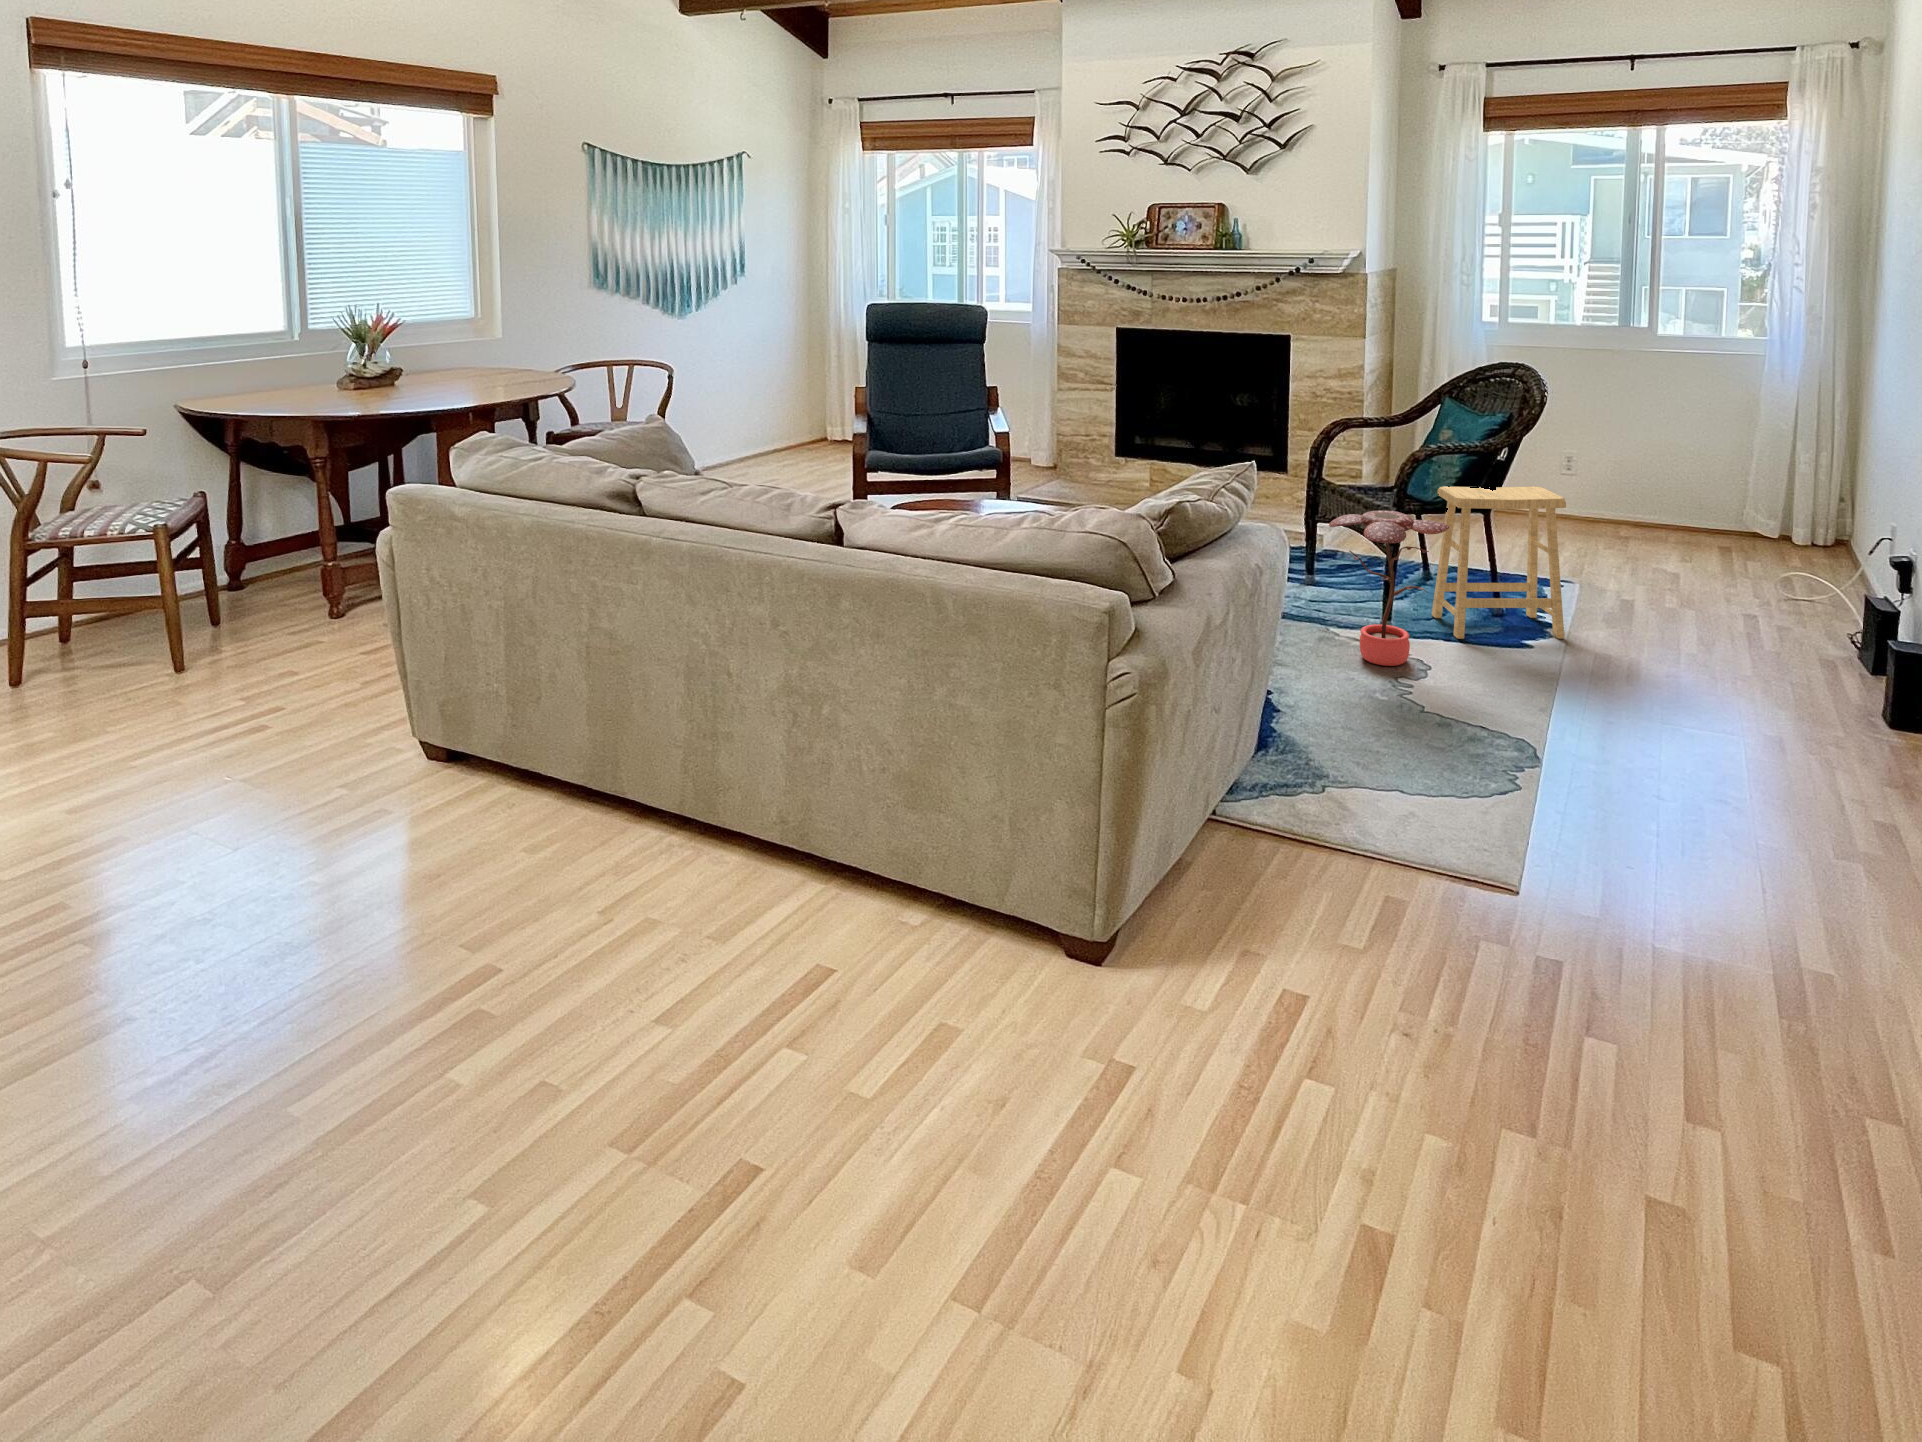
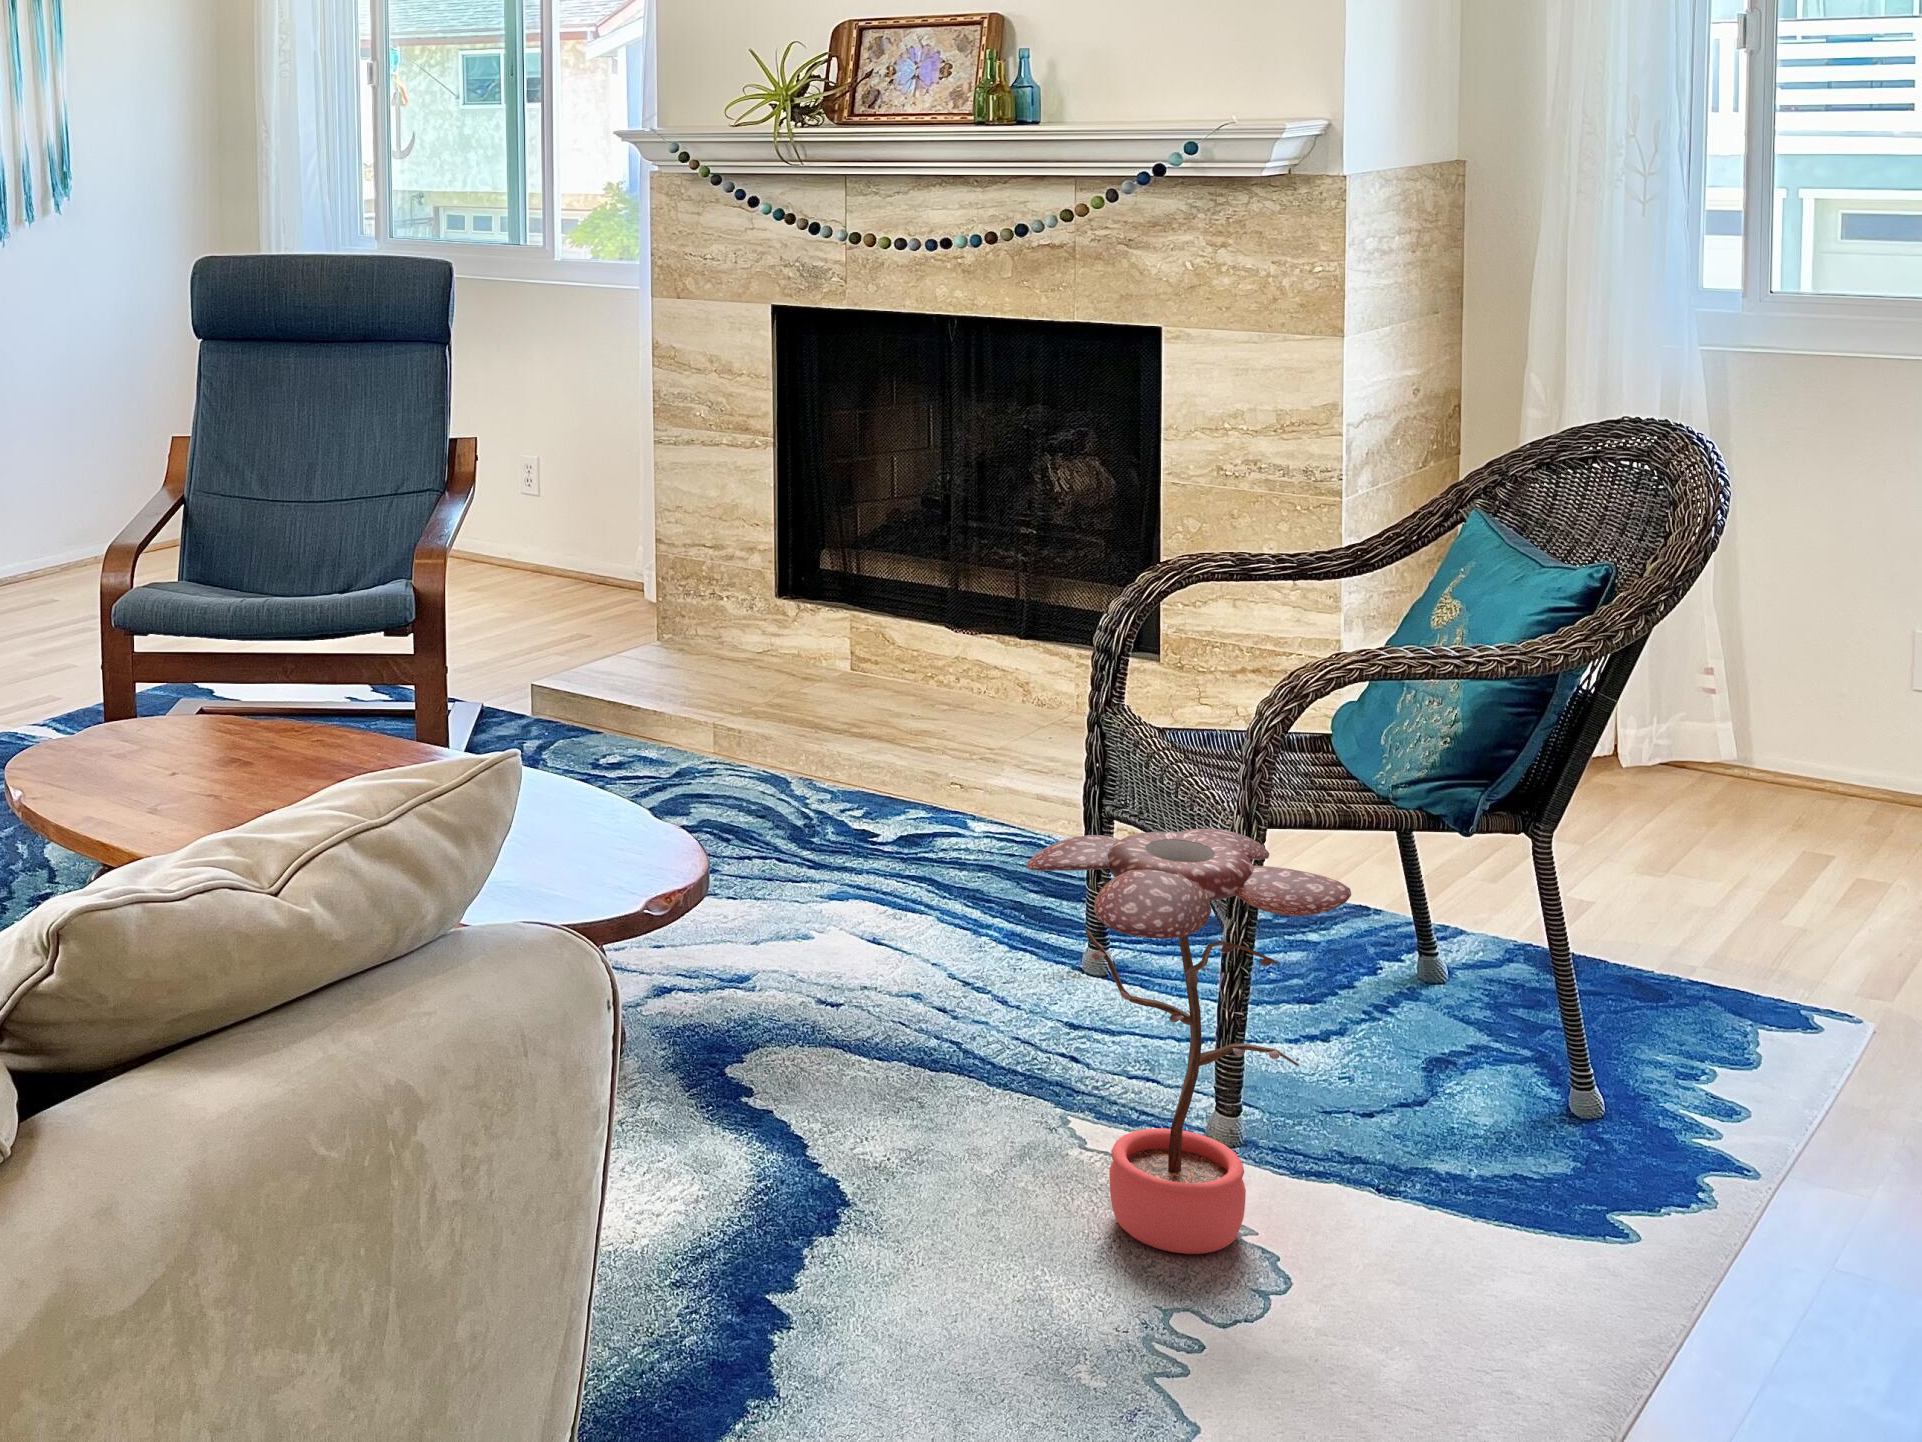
footstool: present [1432,486,1566,639] -> none [1383,759,1756,1208]

